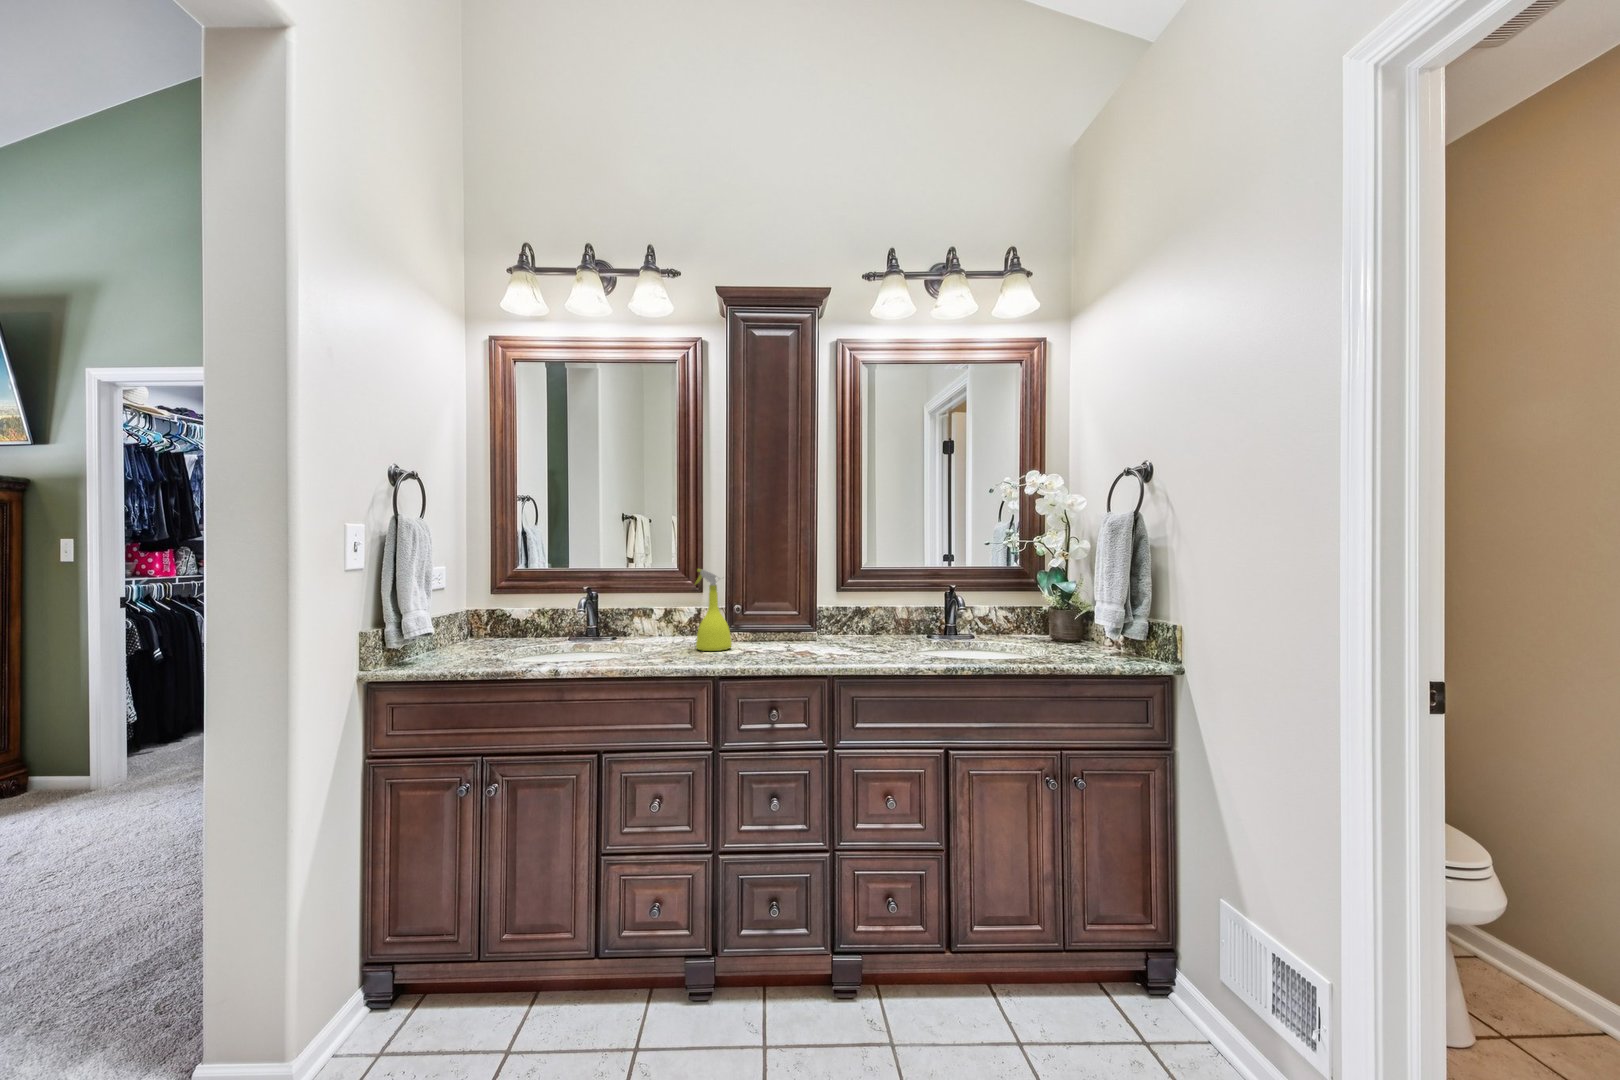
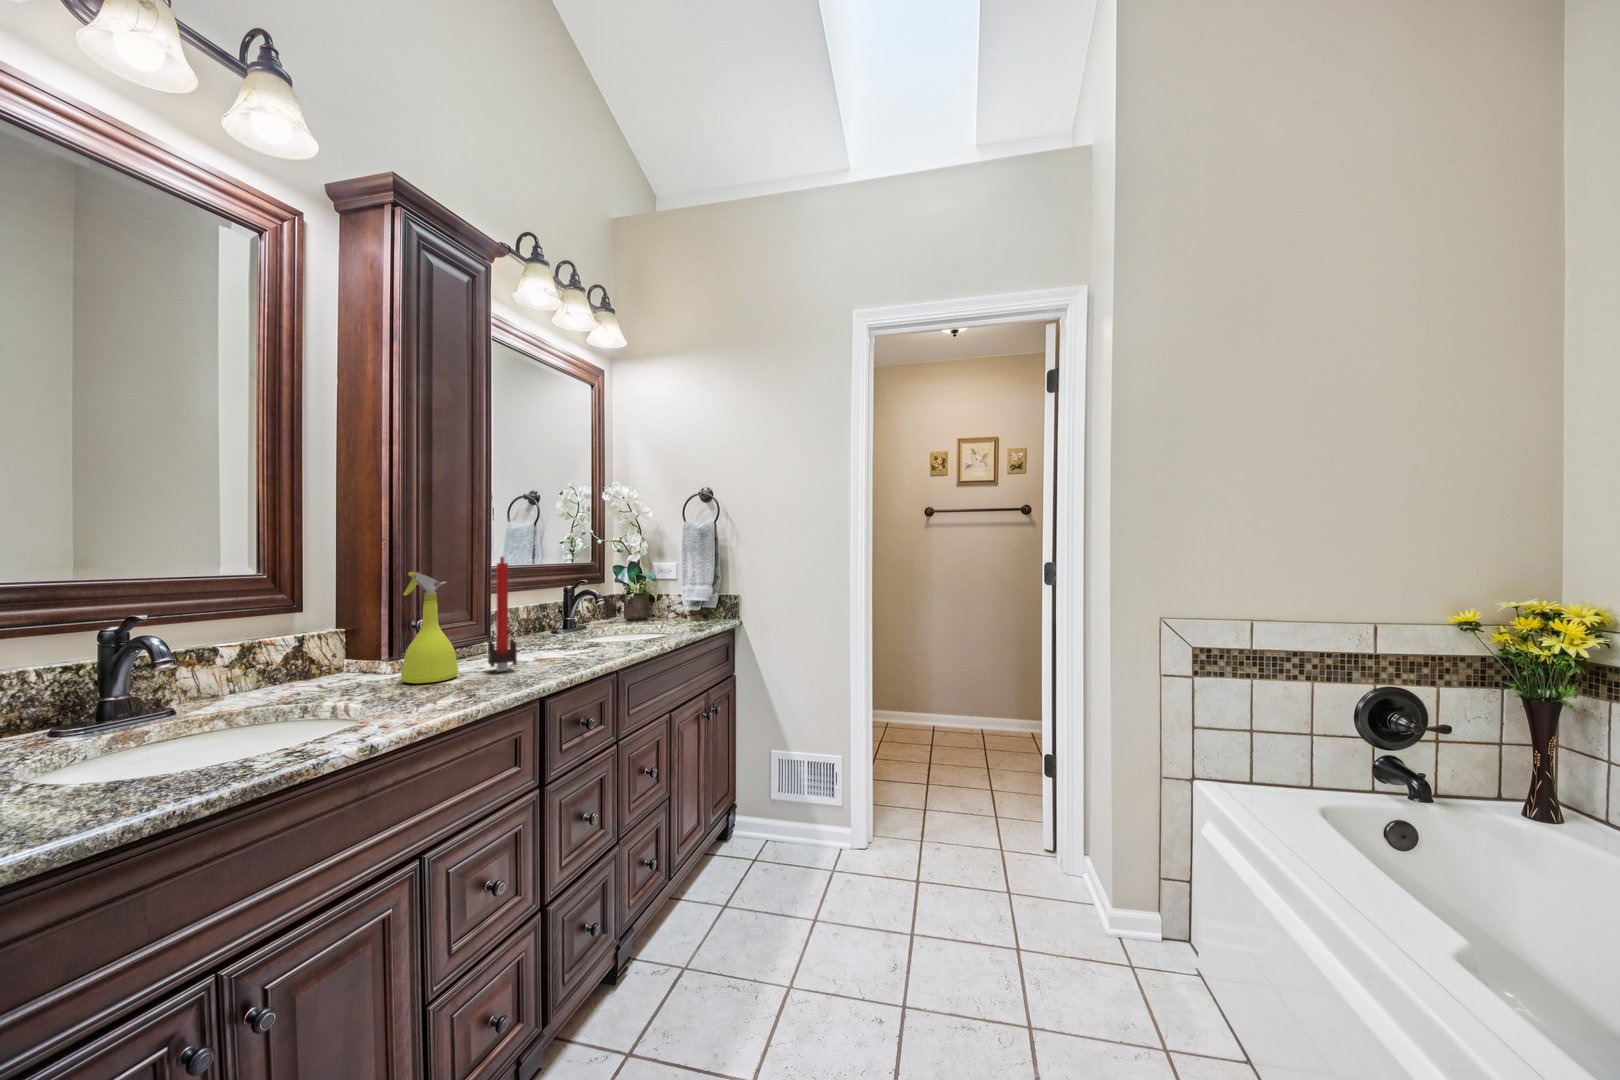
candle: none [735,559,762,654] -> present [488,557,517,671]

